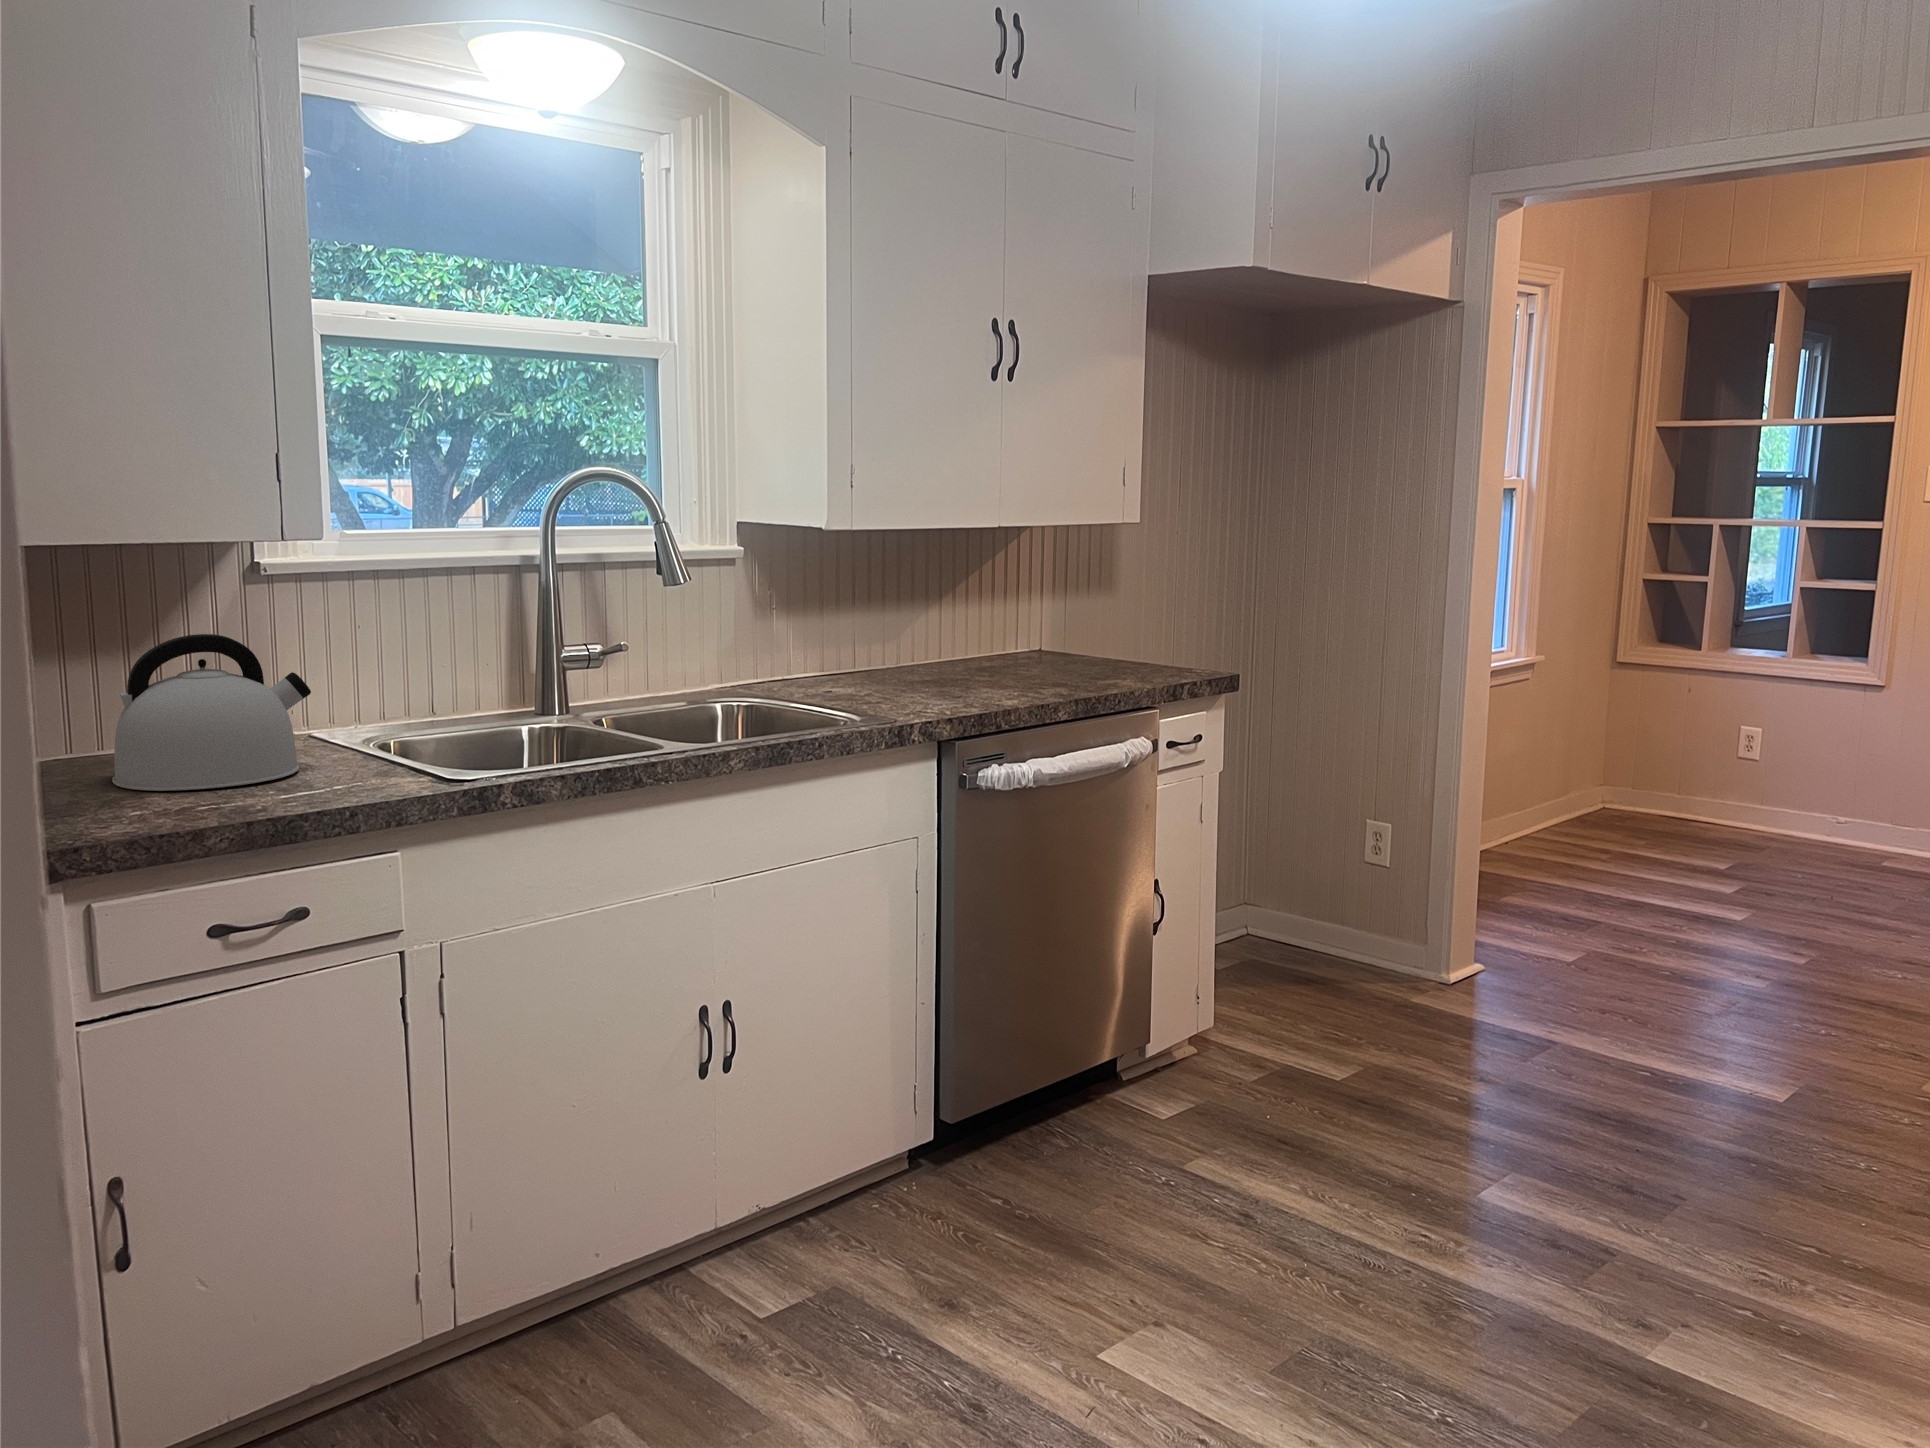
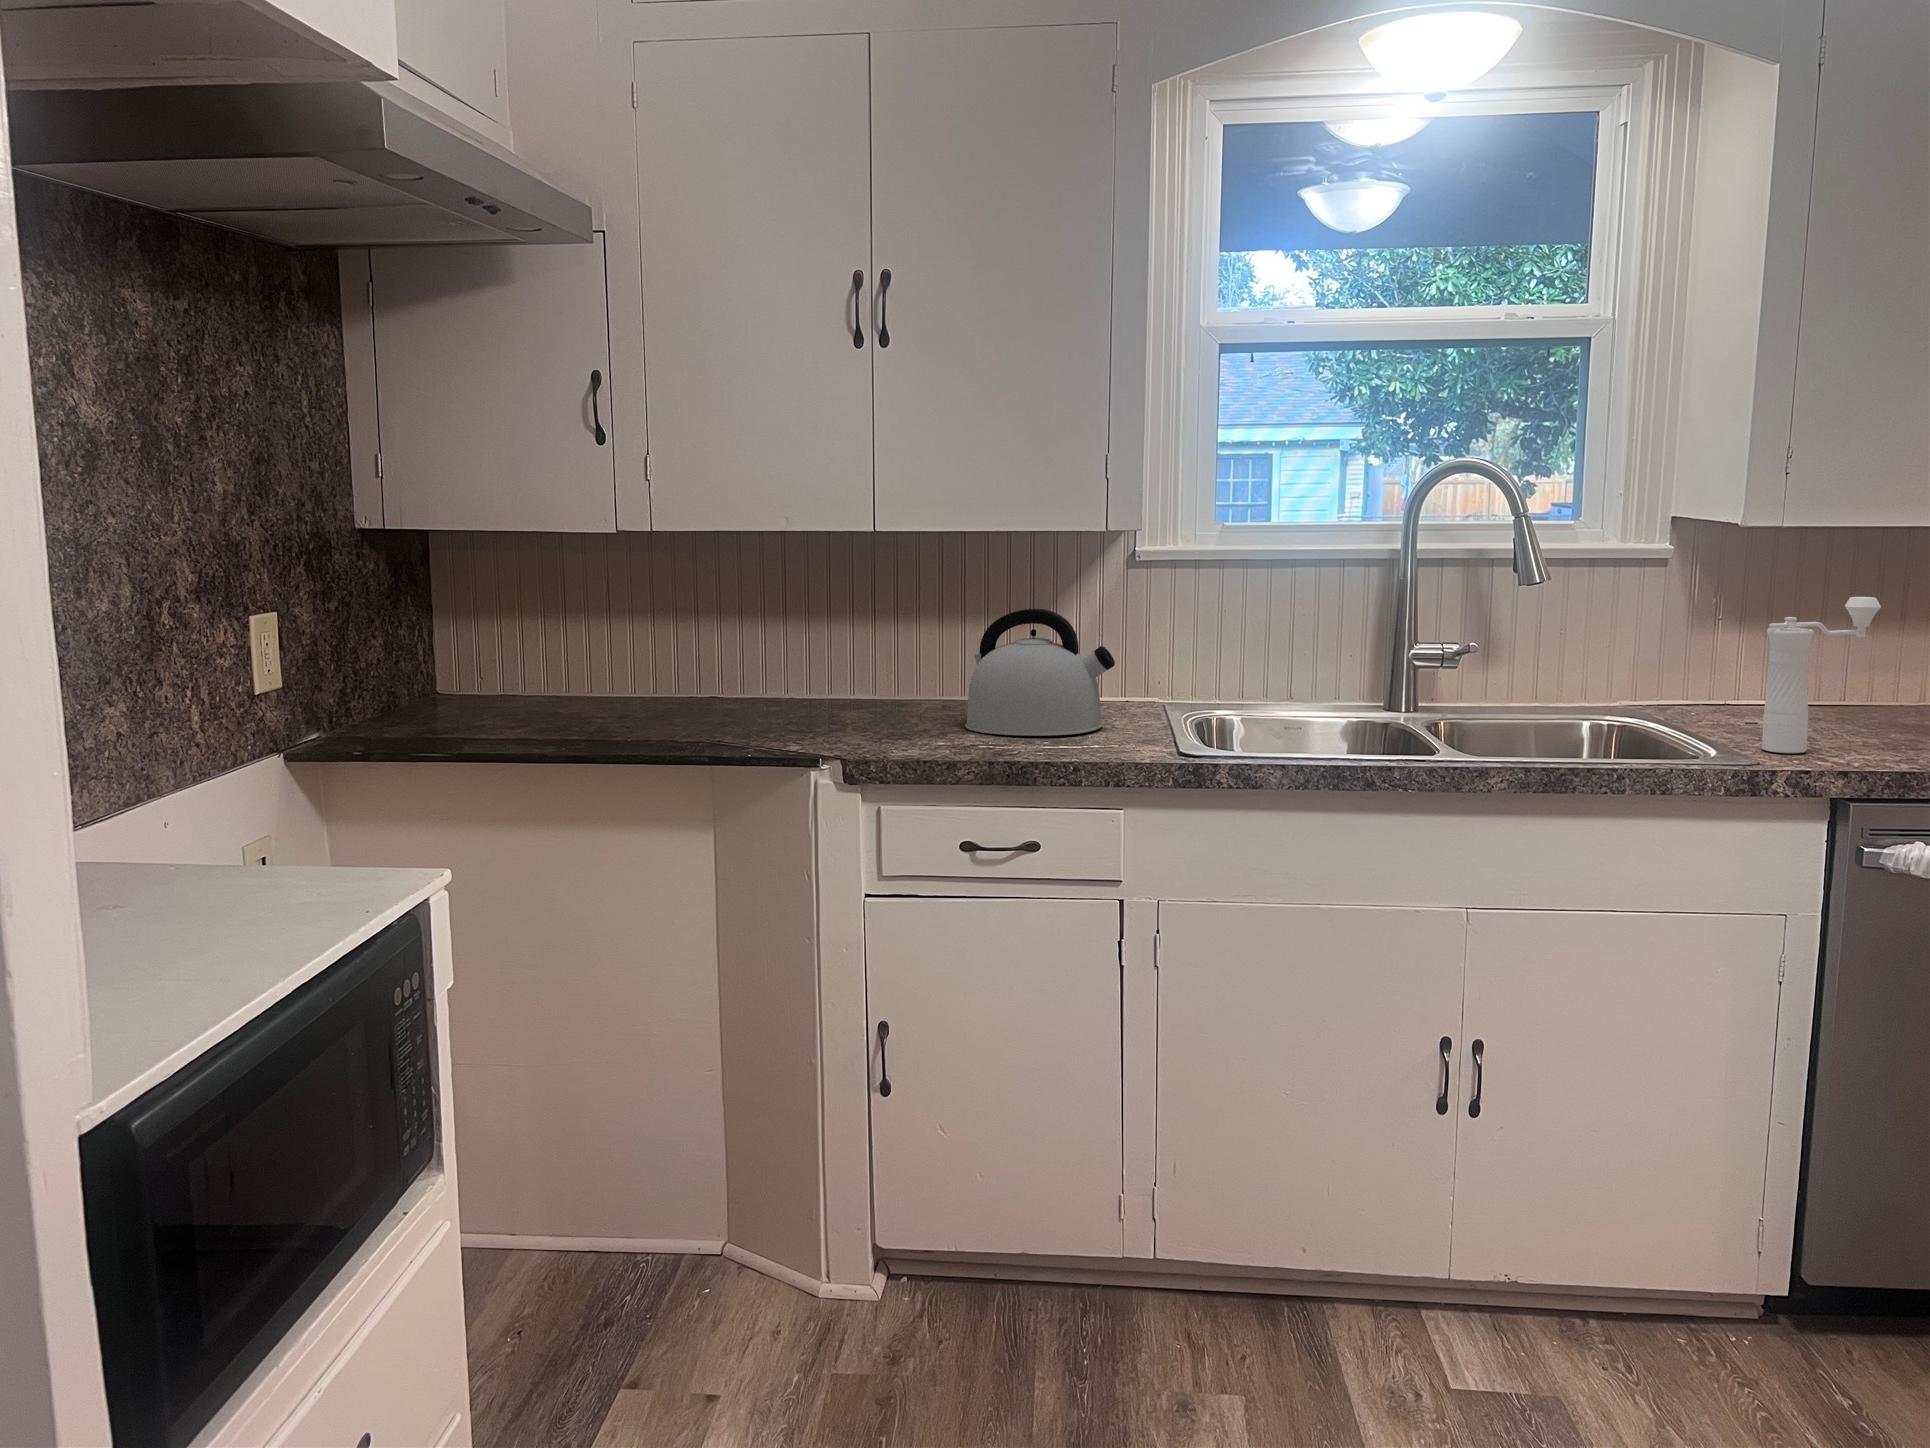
pepper mill: none [880,585,942,712] -> present [1762,597,1881,753]

